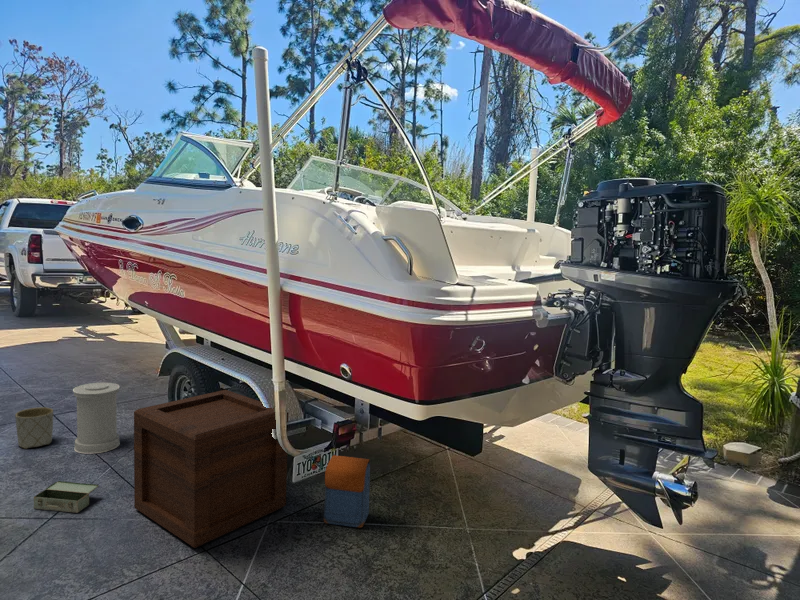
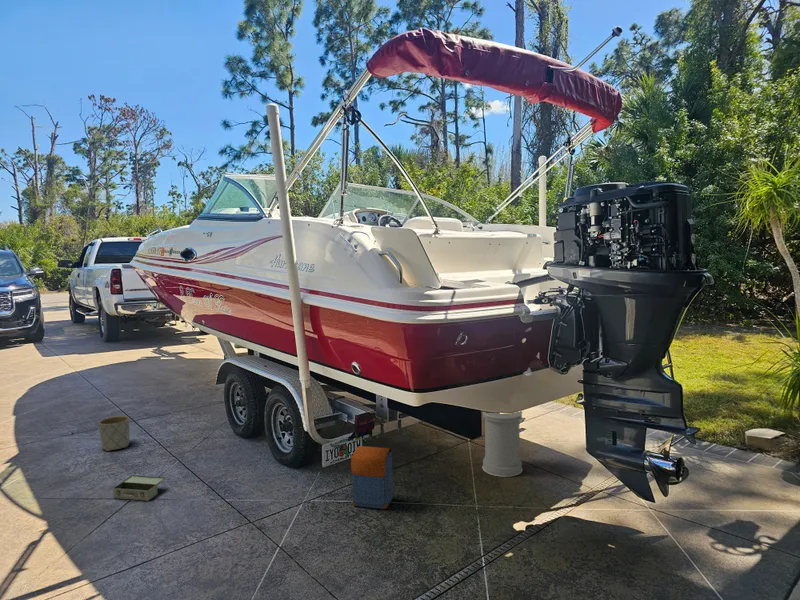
trash can: present [73,382,120,454] -> present [483,411,522,477]
wooden crate: present [134,390,288,548] -> none [189,393,321,527]

